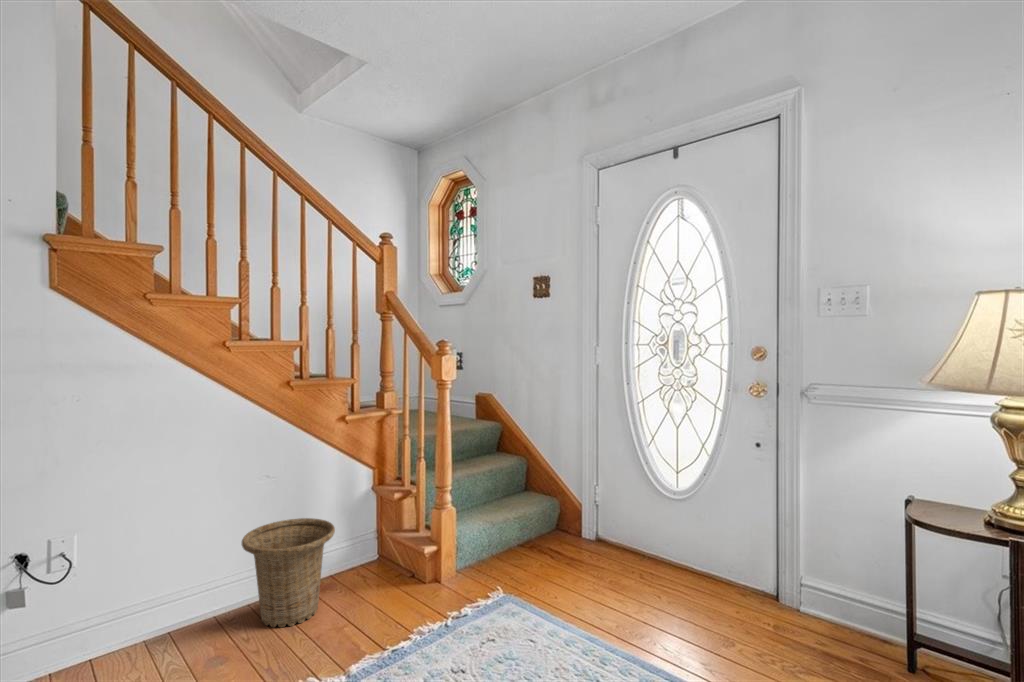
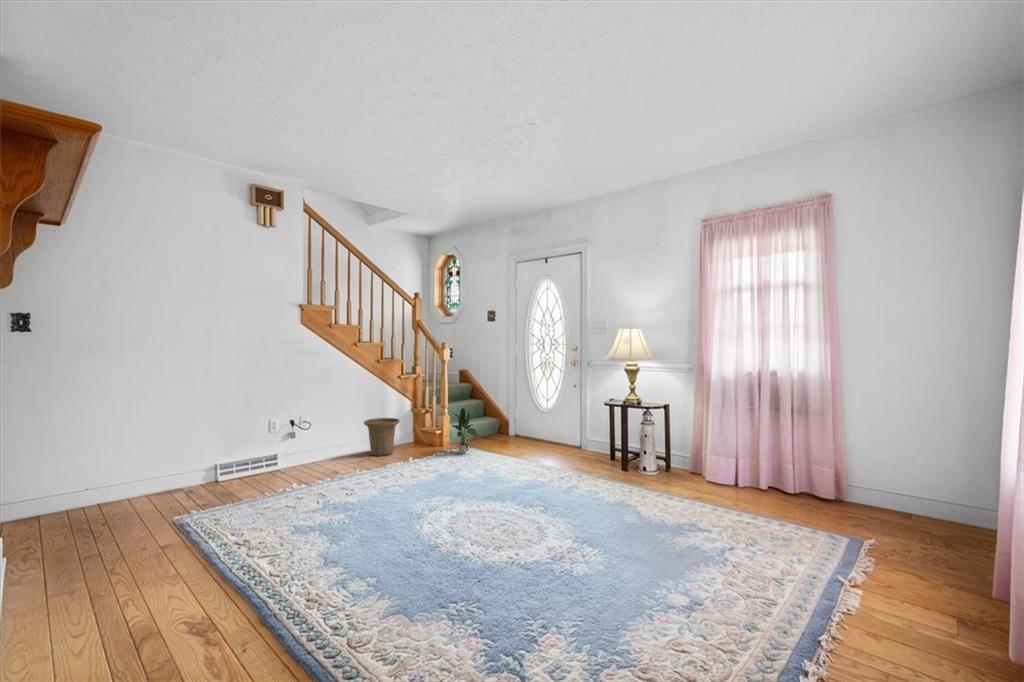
potted plant: none [459,502,532,620] -> present [452,408,478,454]

